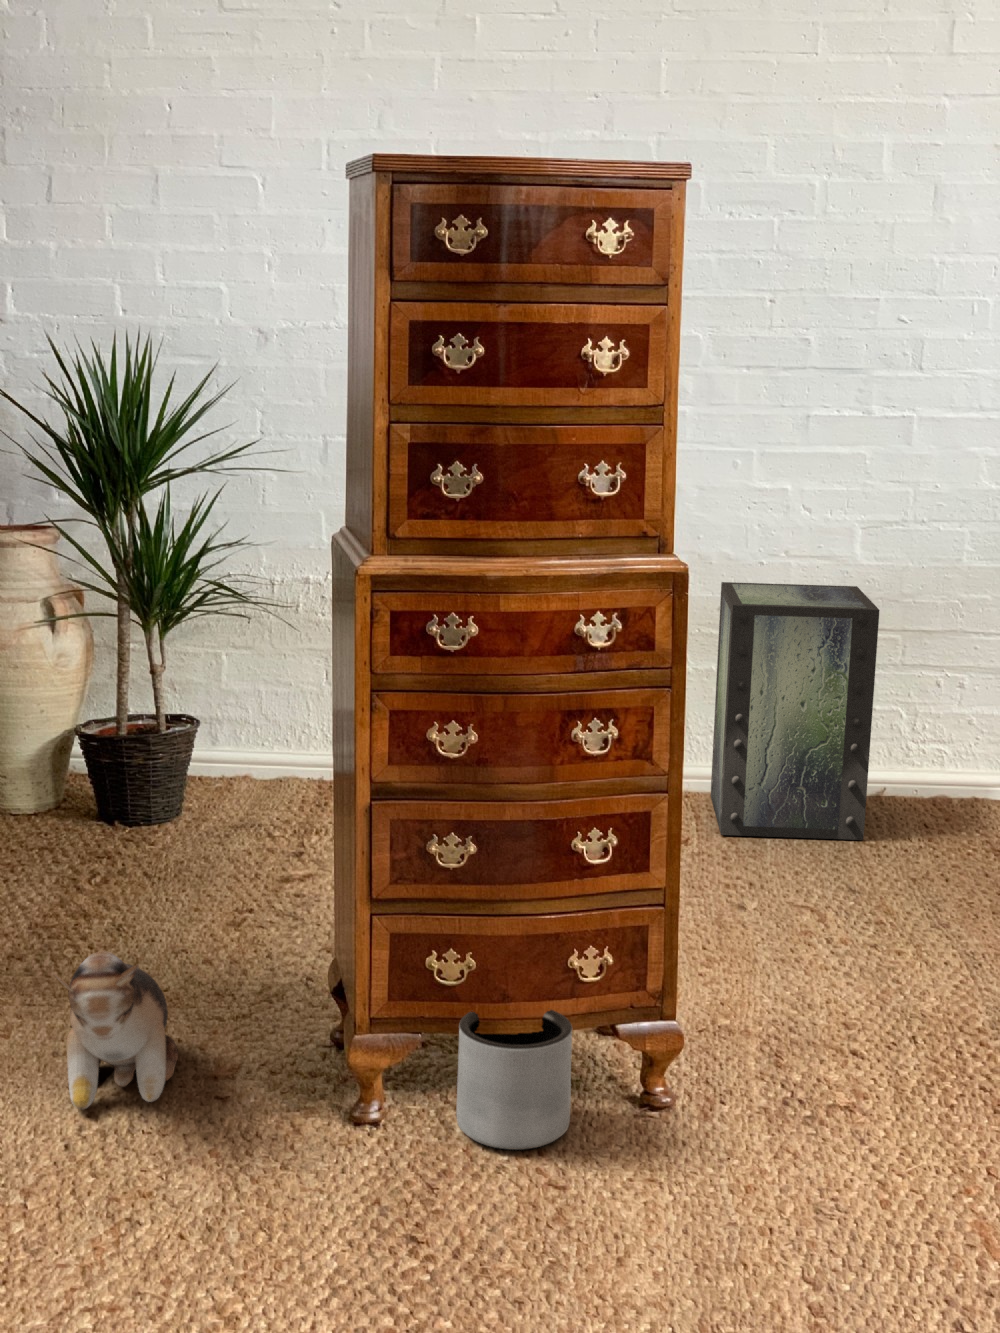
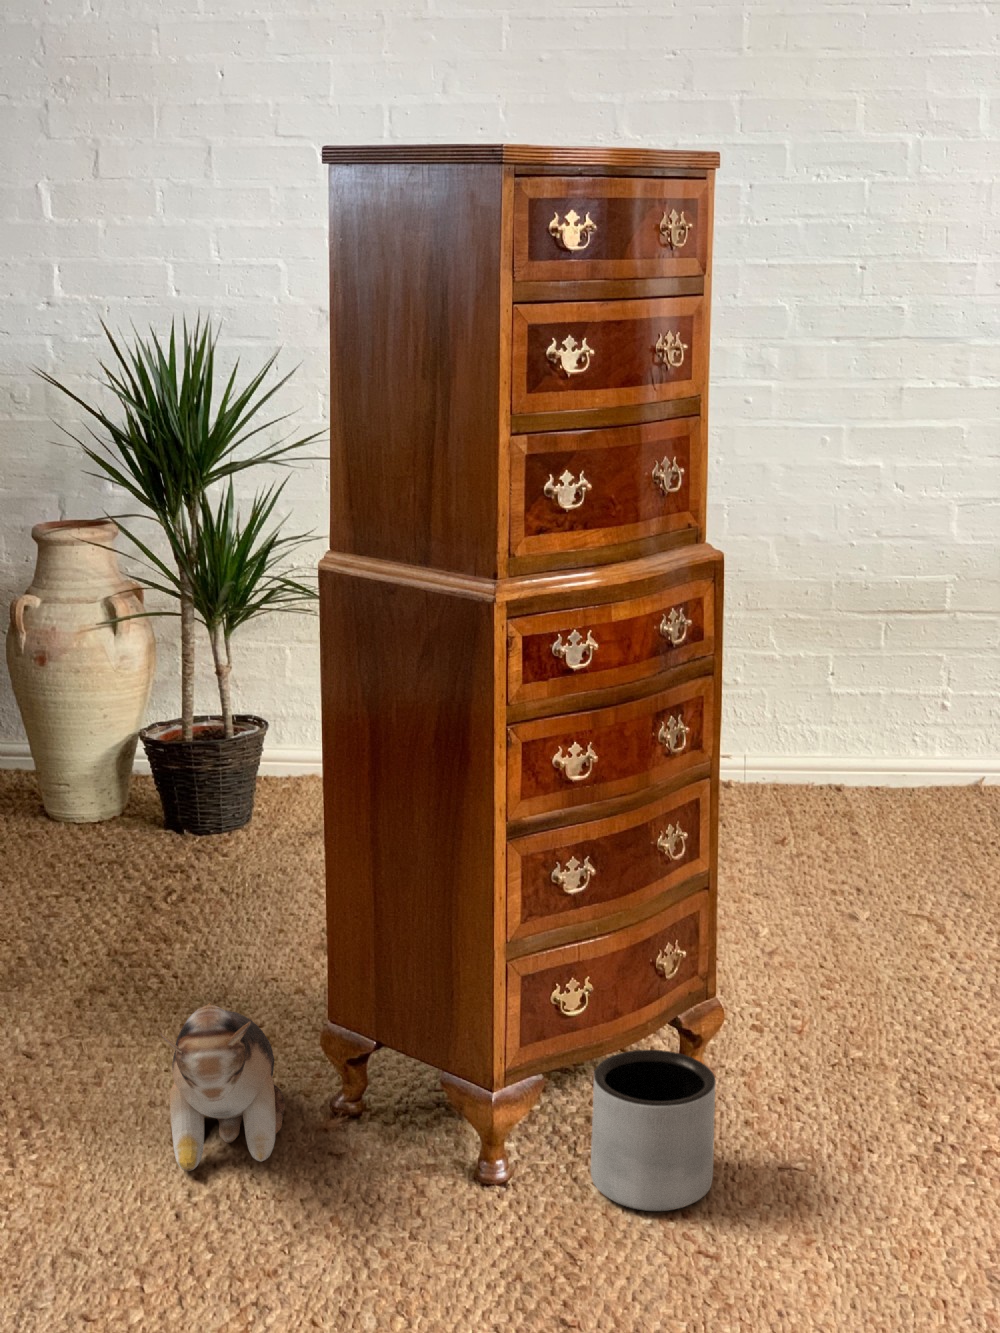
storage box: present [711,582,880,840] -> none [798,569,984,837]

